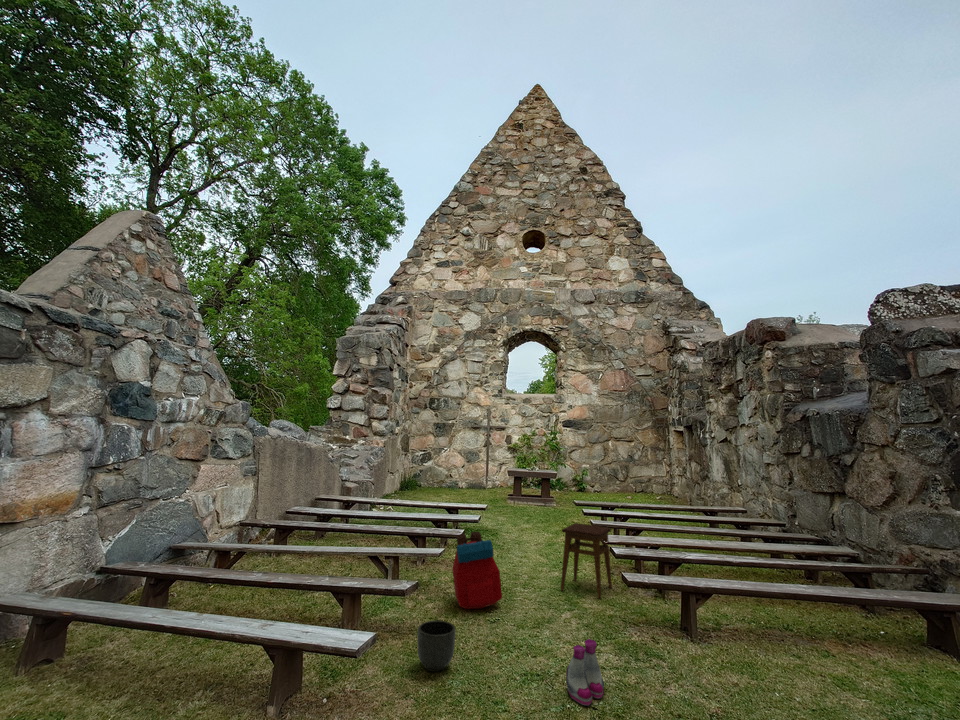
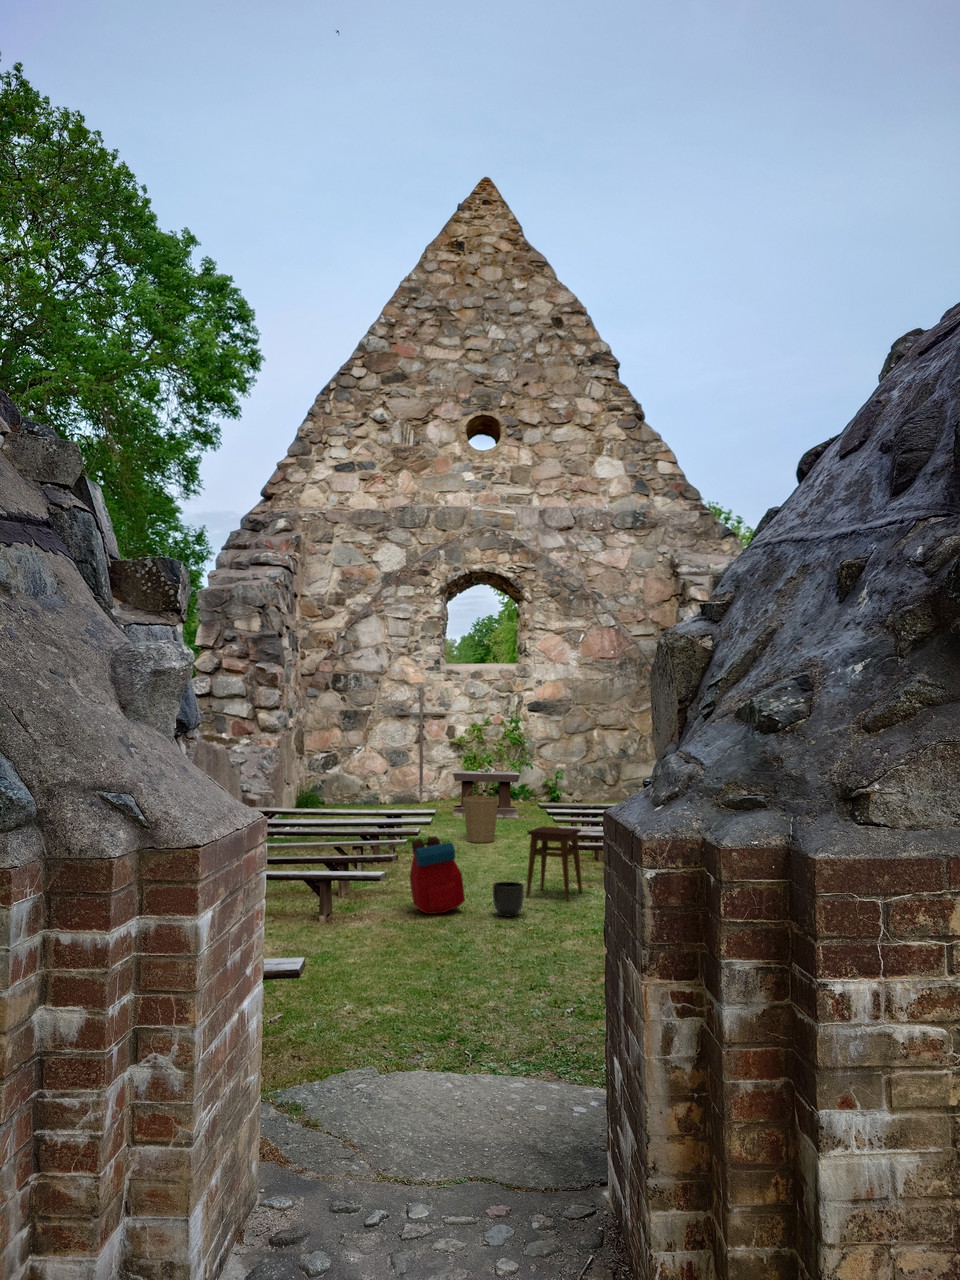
basket: none [512,483,540,526] -> present [463,796,499,843]
planter: present [418,621,456,672] -> present [493,881,524,917]
boots: present [566,639,604,706] -> none [531,911,564,959]

